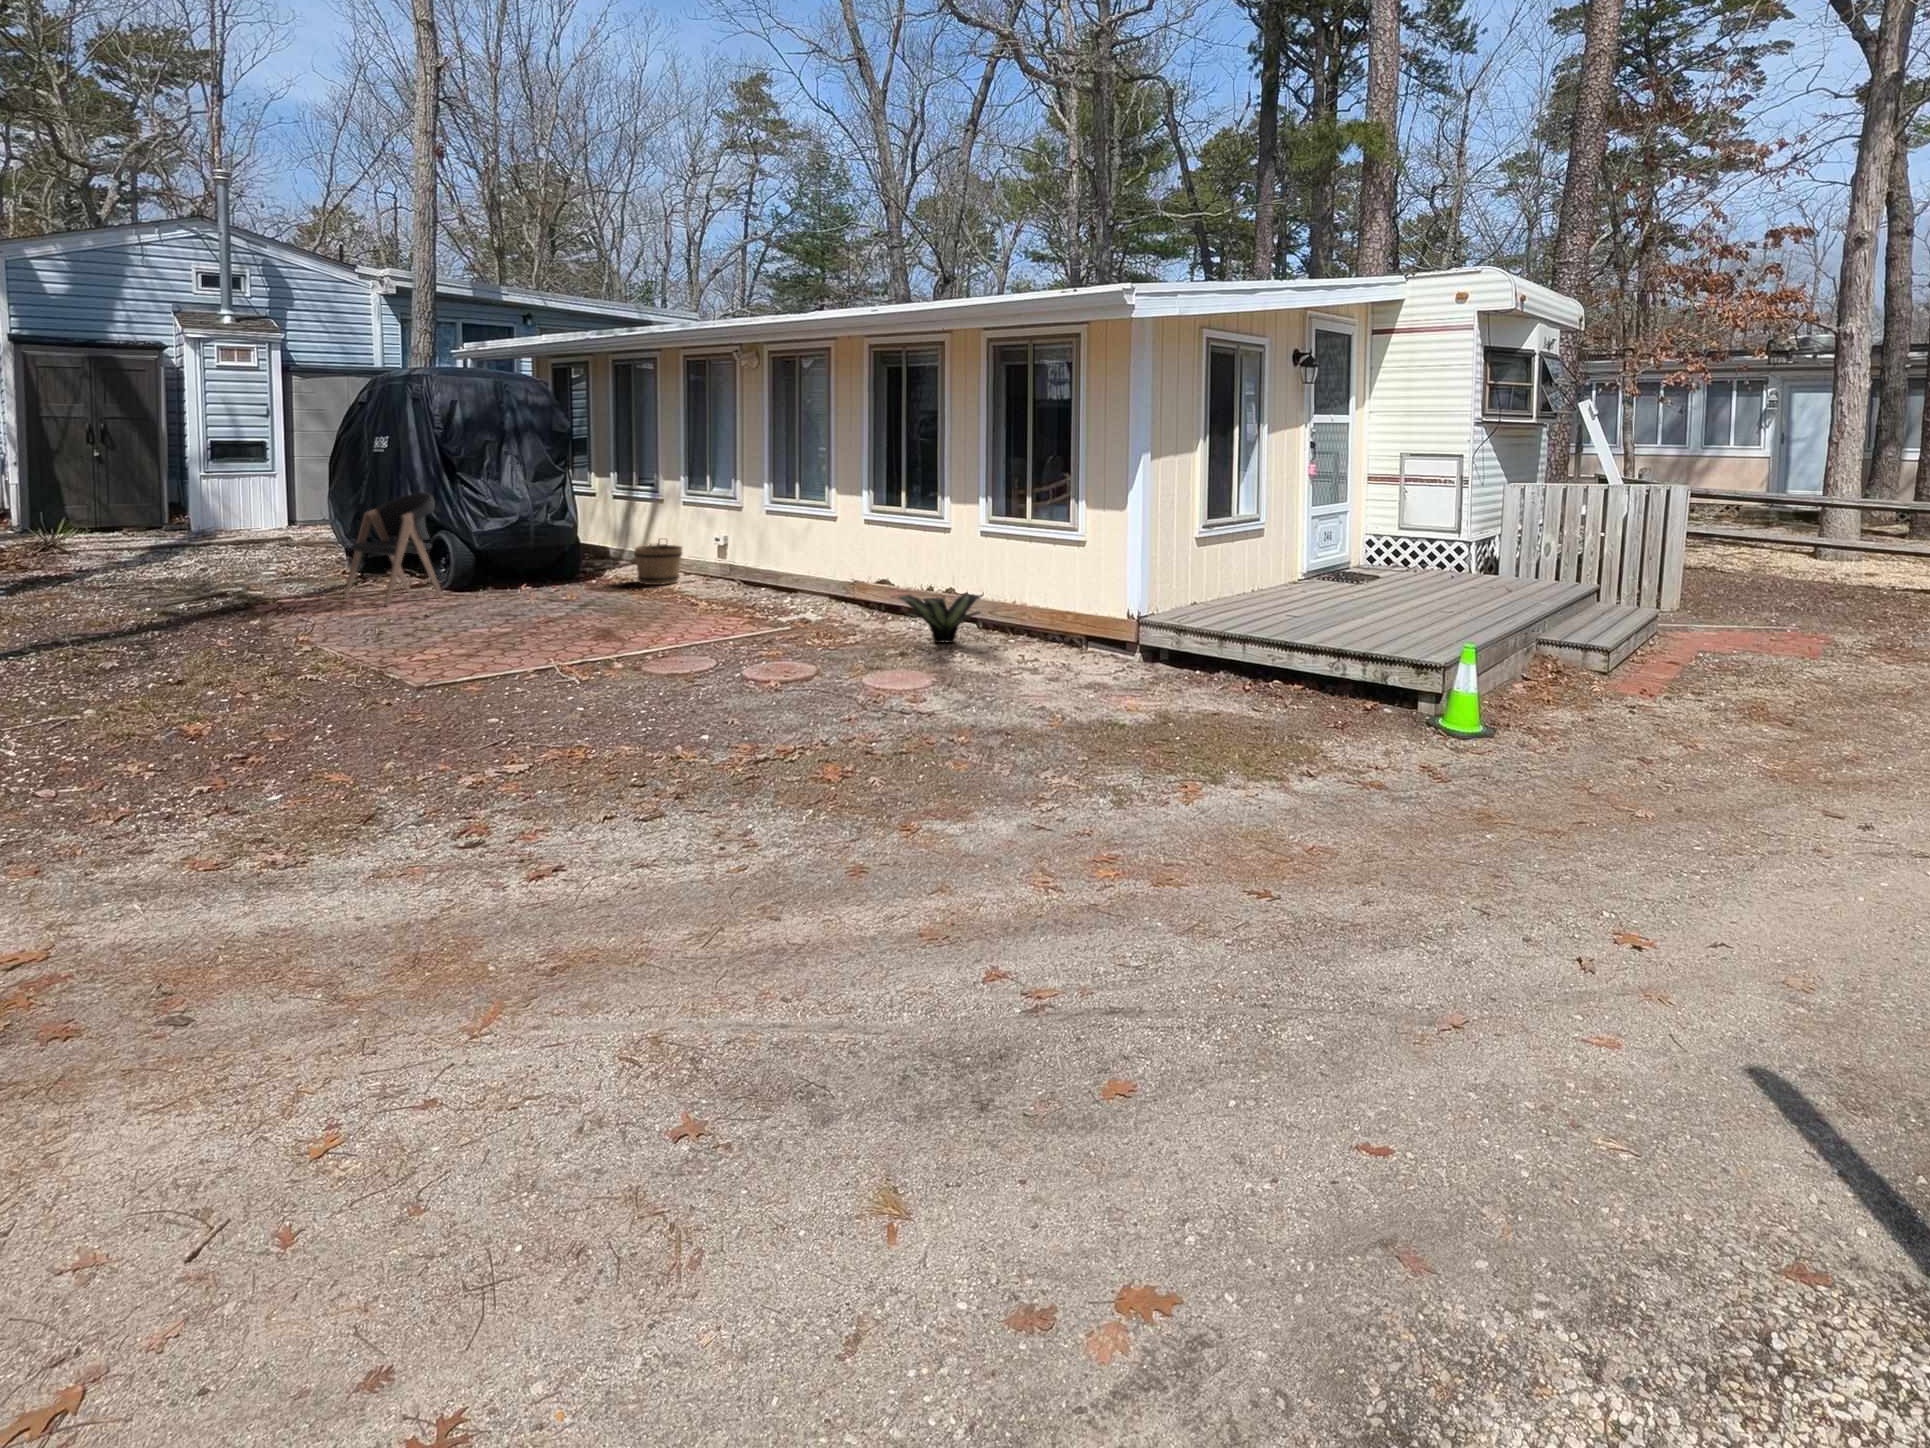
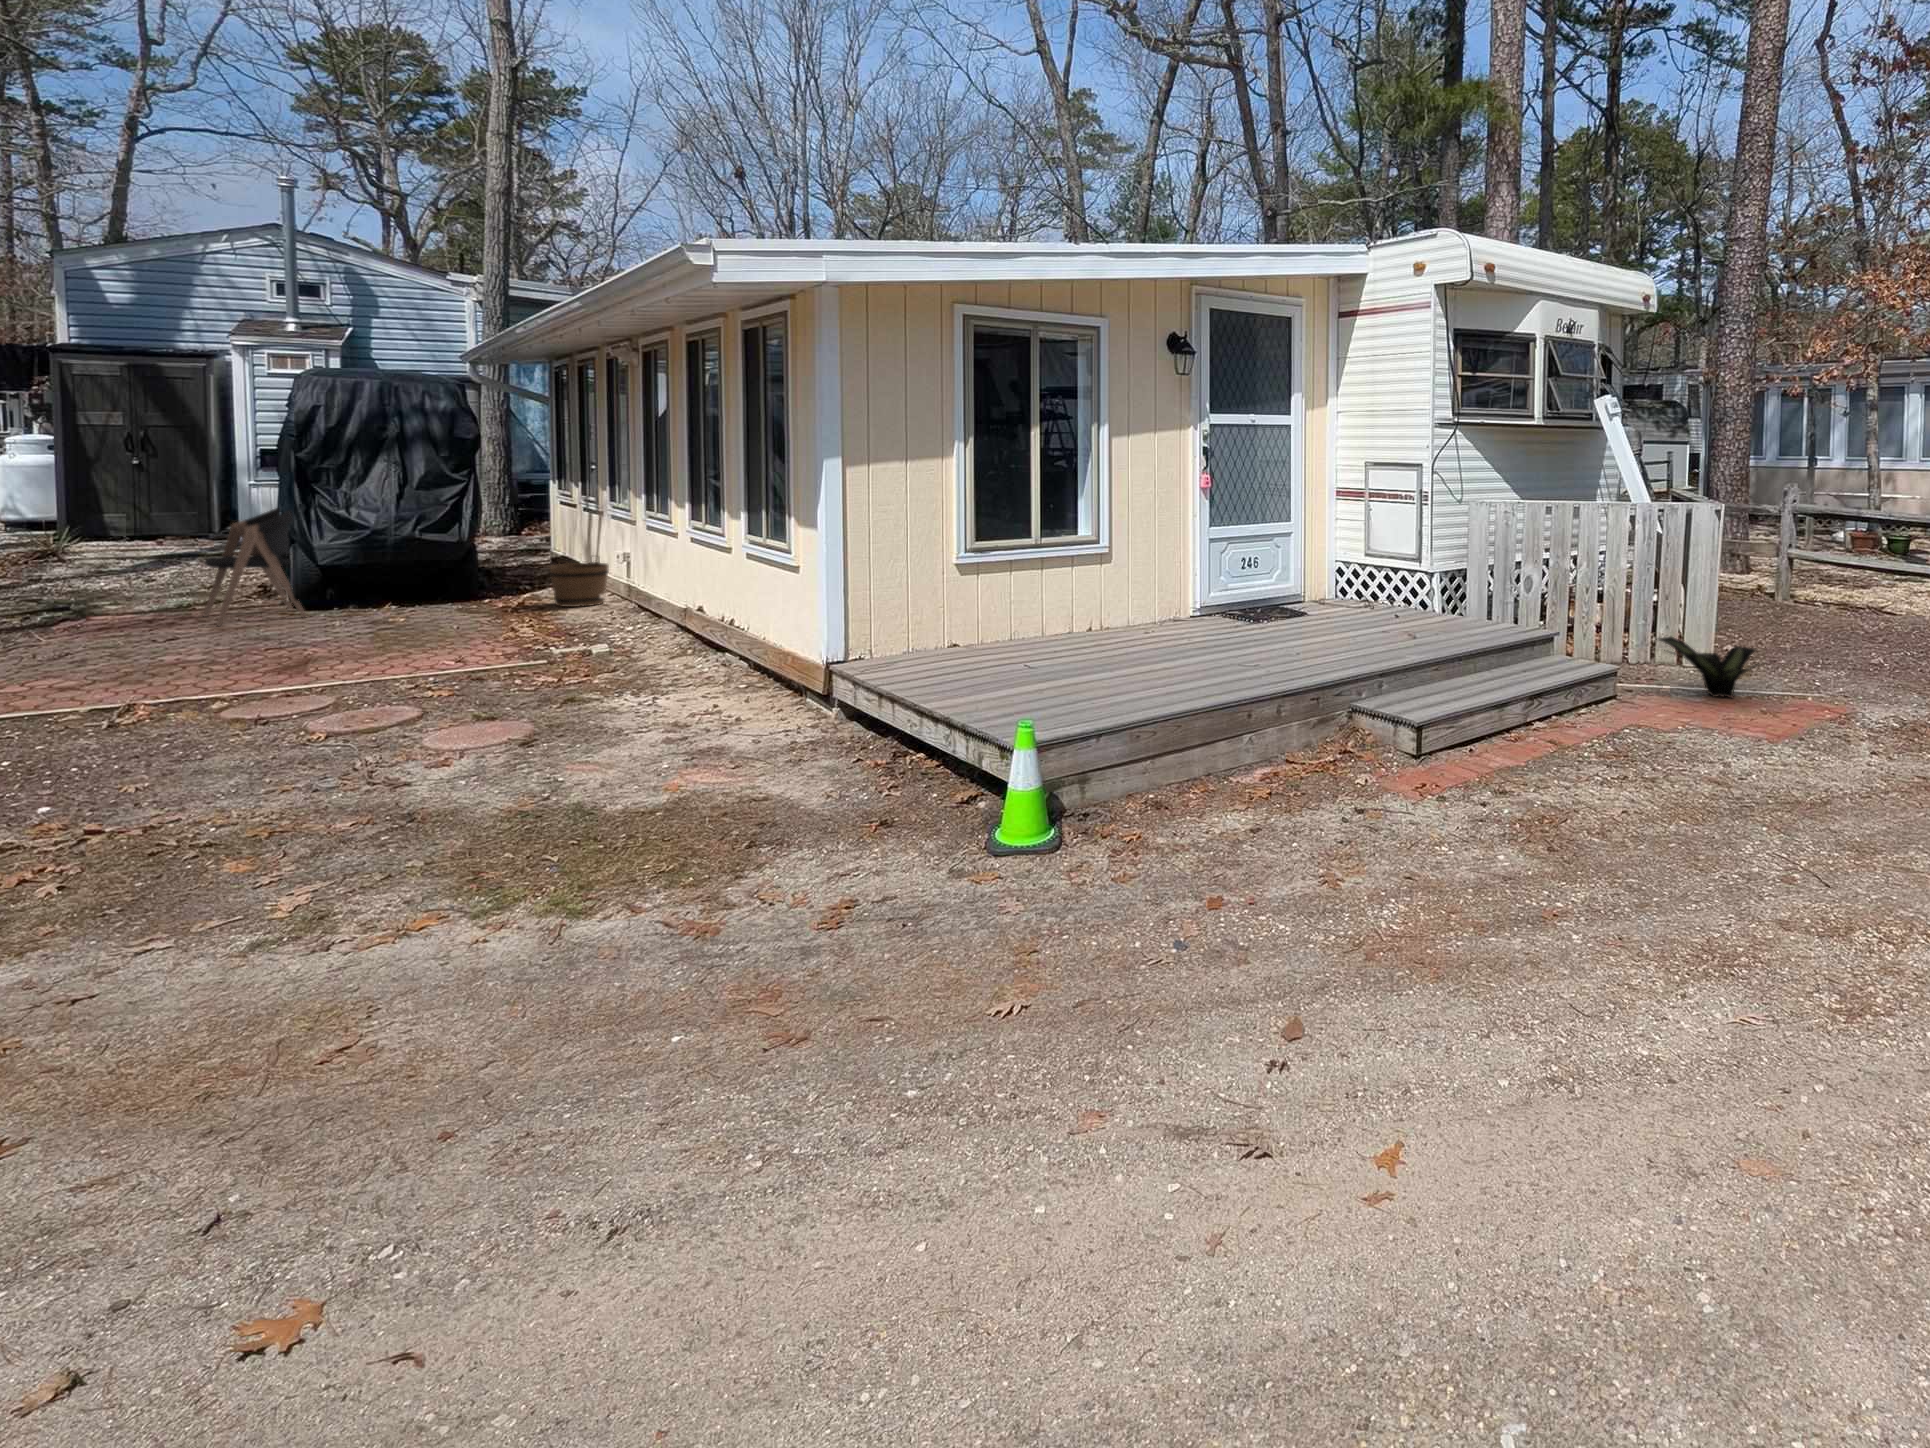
potted plant: present [897,594,981,644] -> present [1659,637,1762,698]

